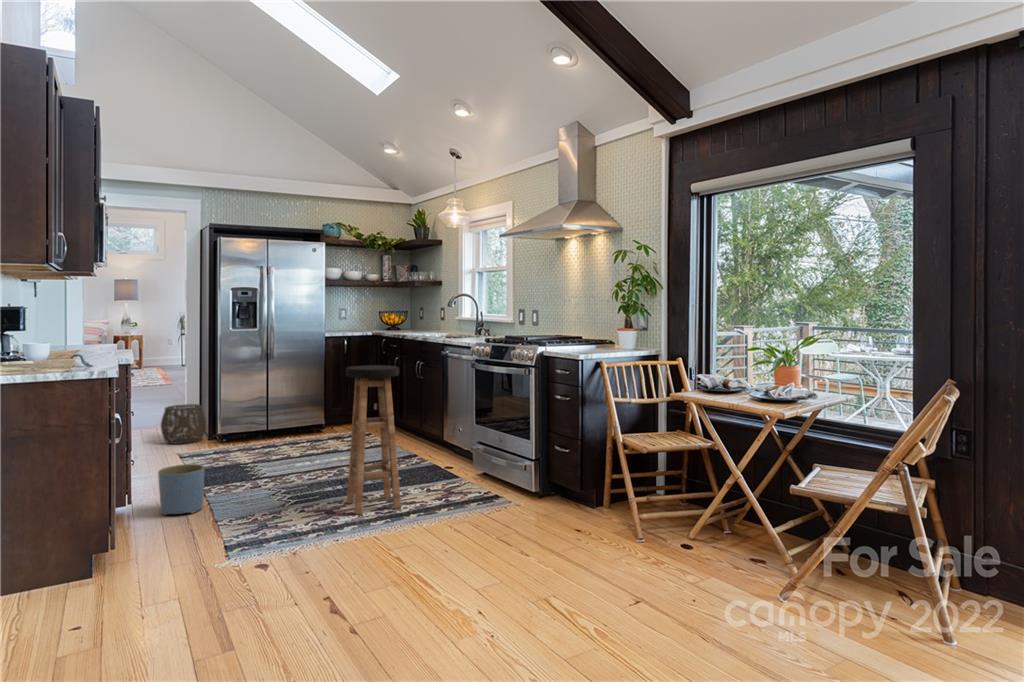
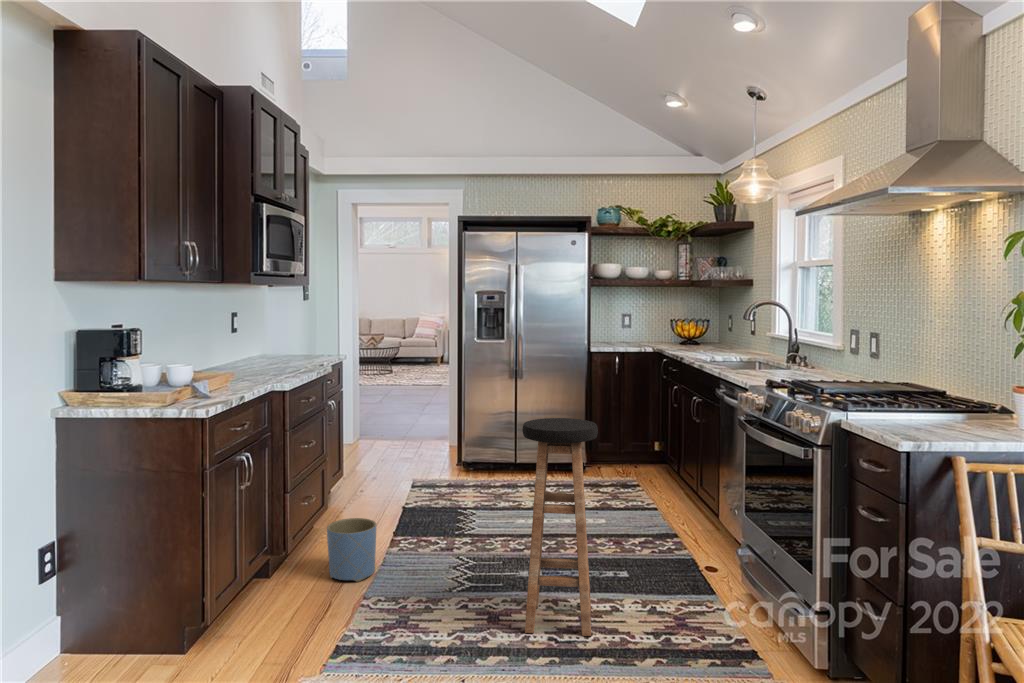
woven basket: present [161,404,206,444] -> none [408,425,455,471]

